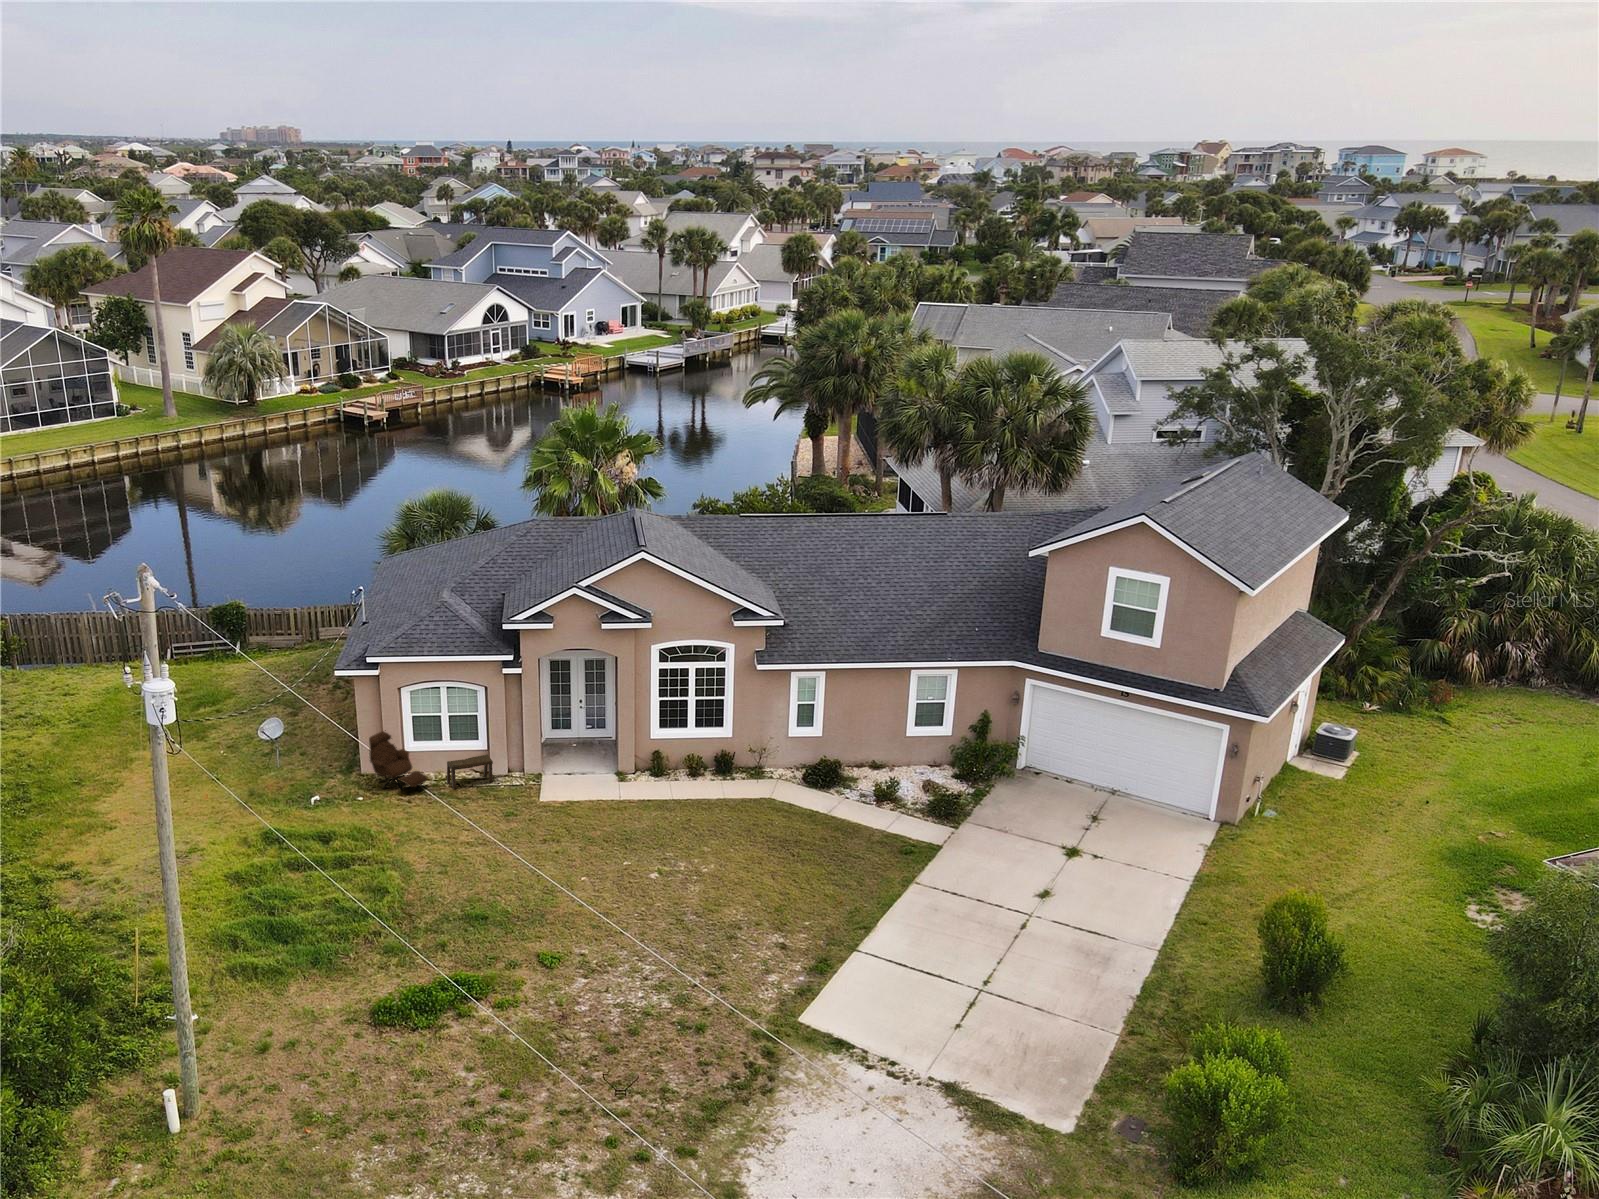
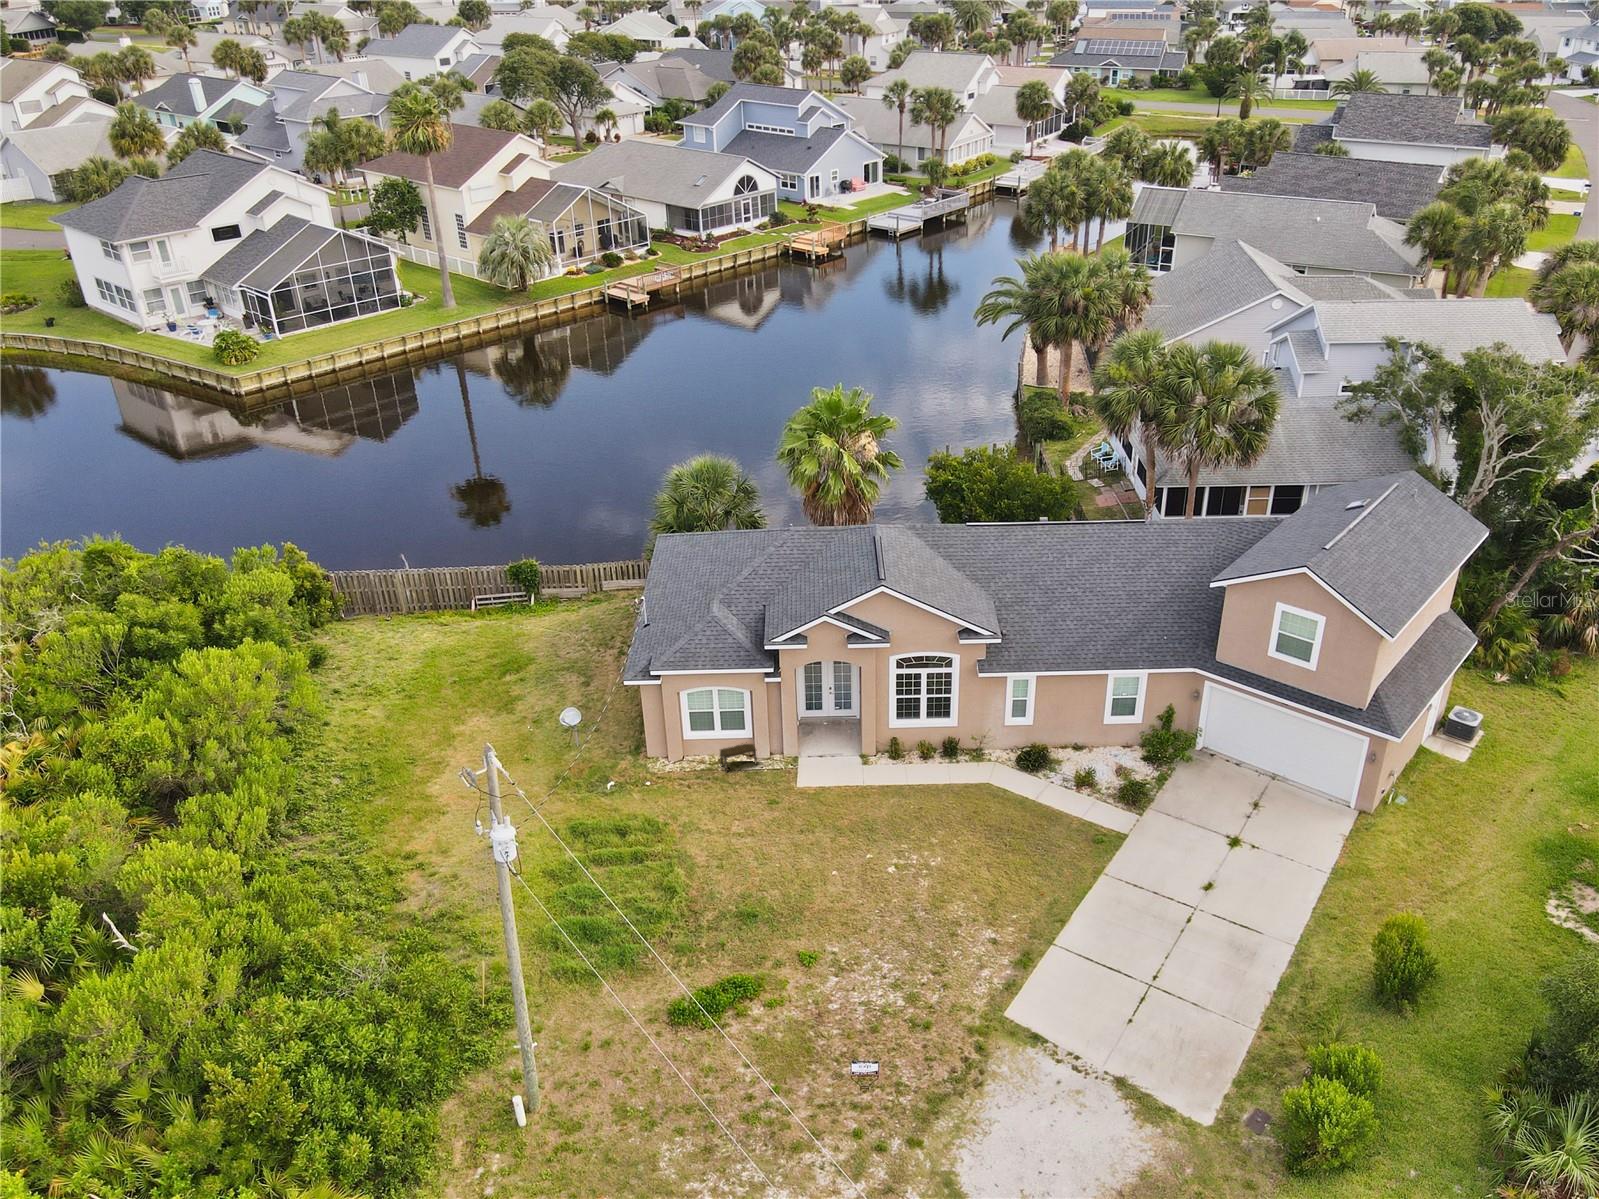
lounge chair: present [369,730,427,789] -> none [657,723,705,778]

